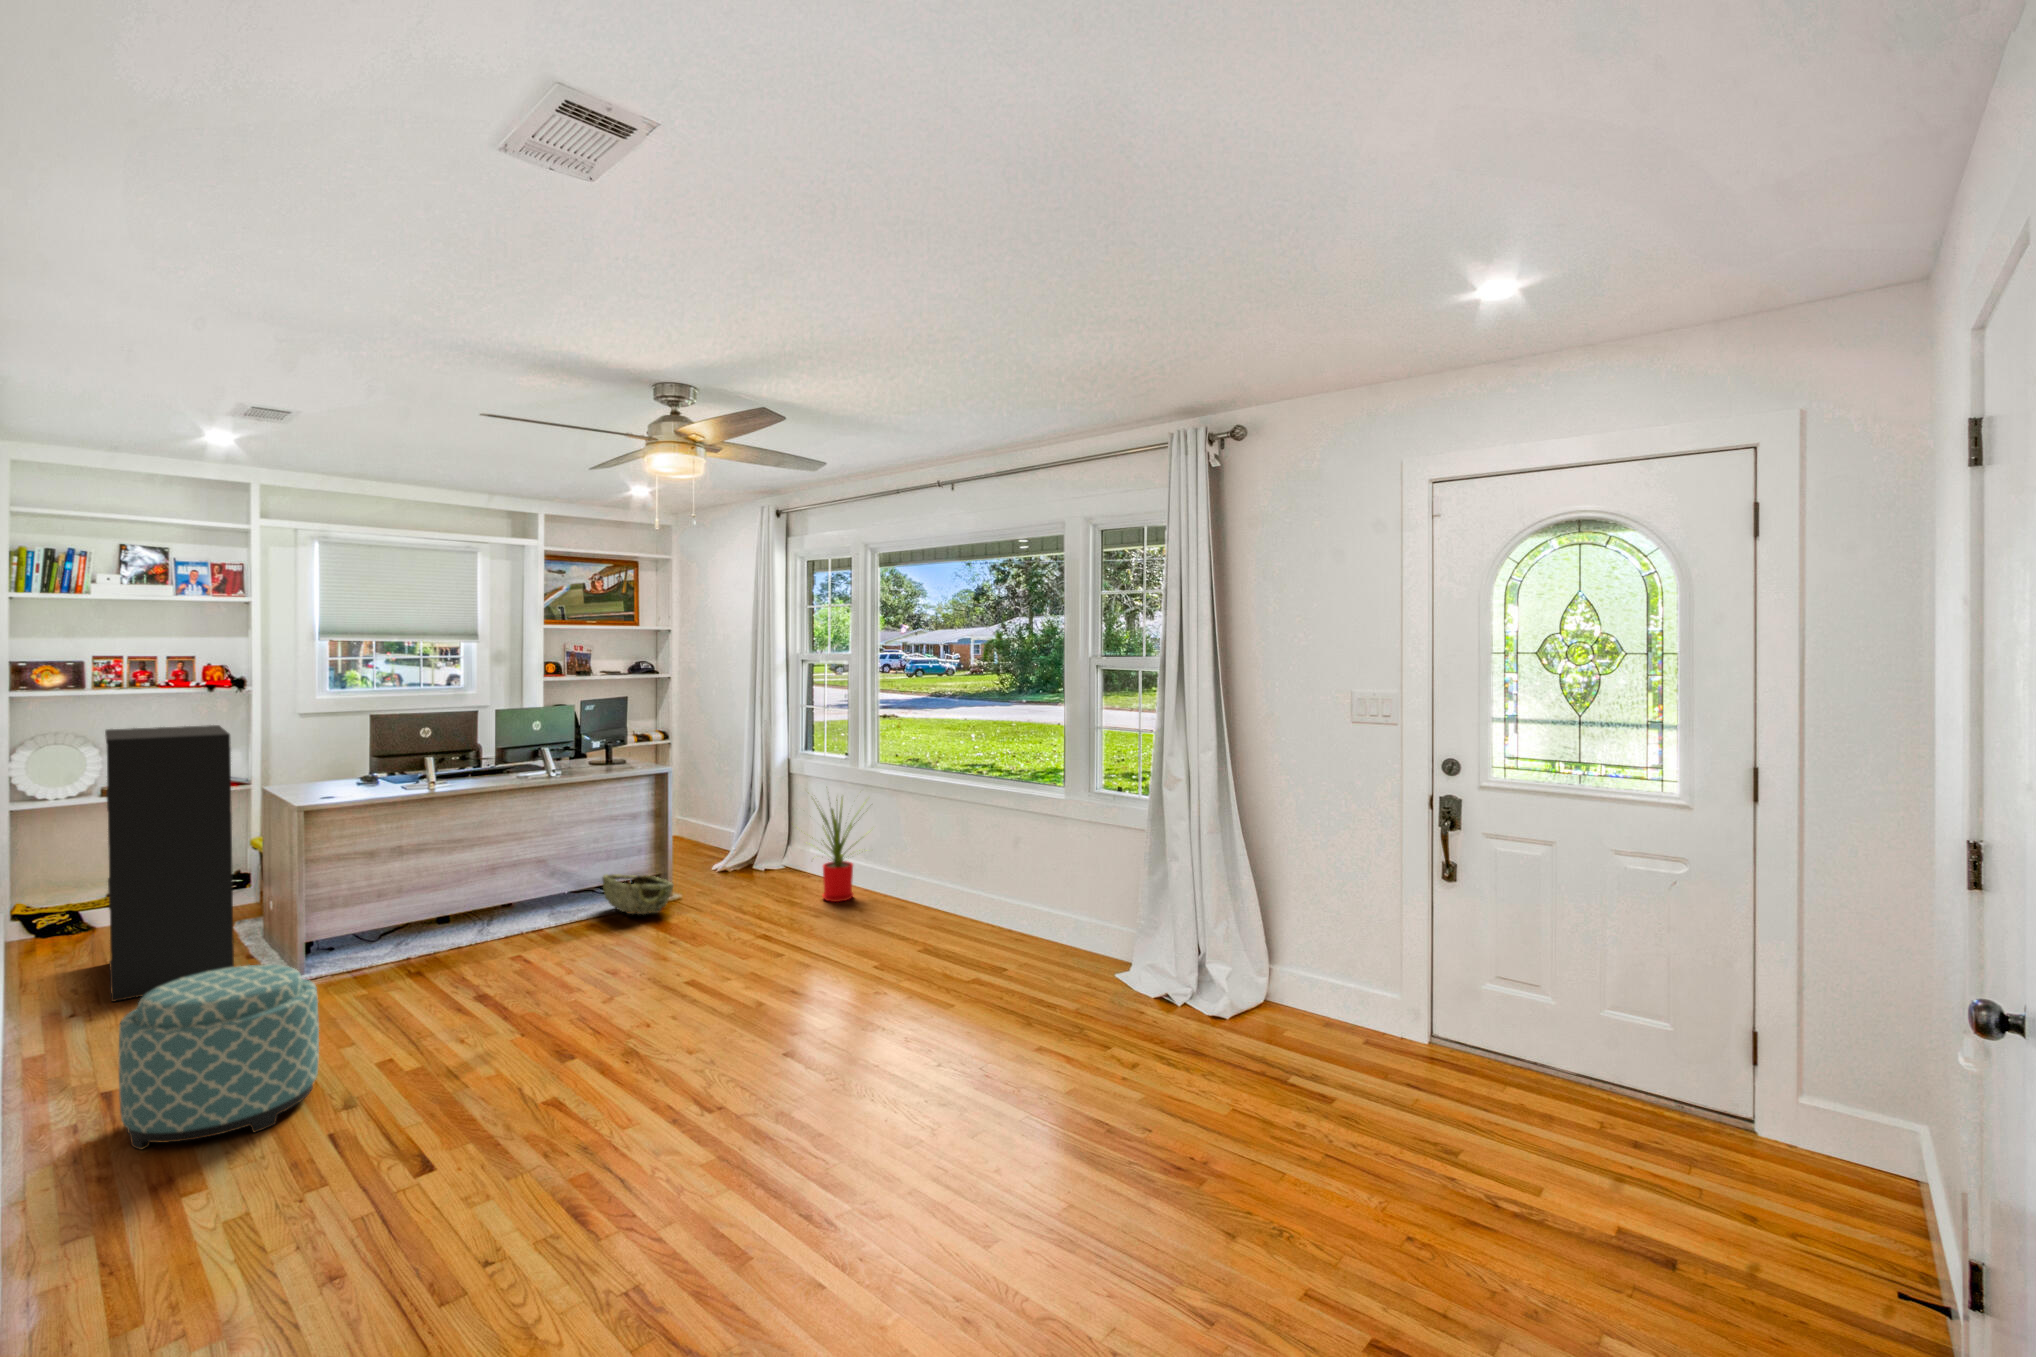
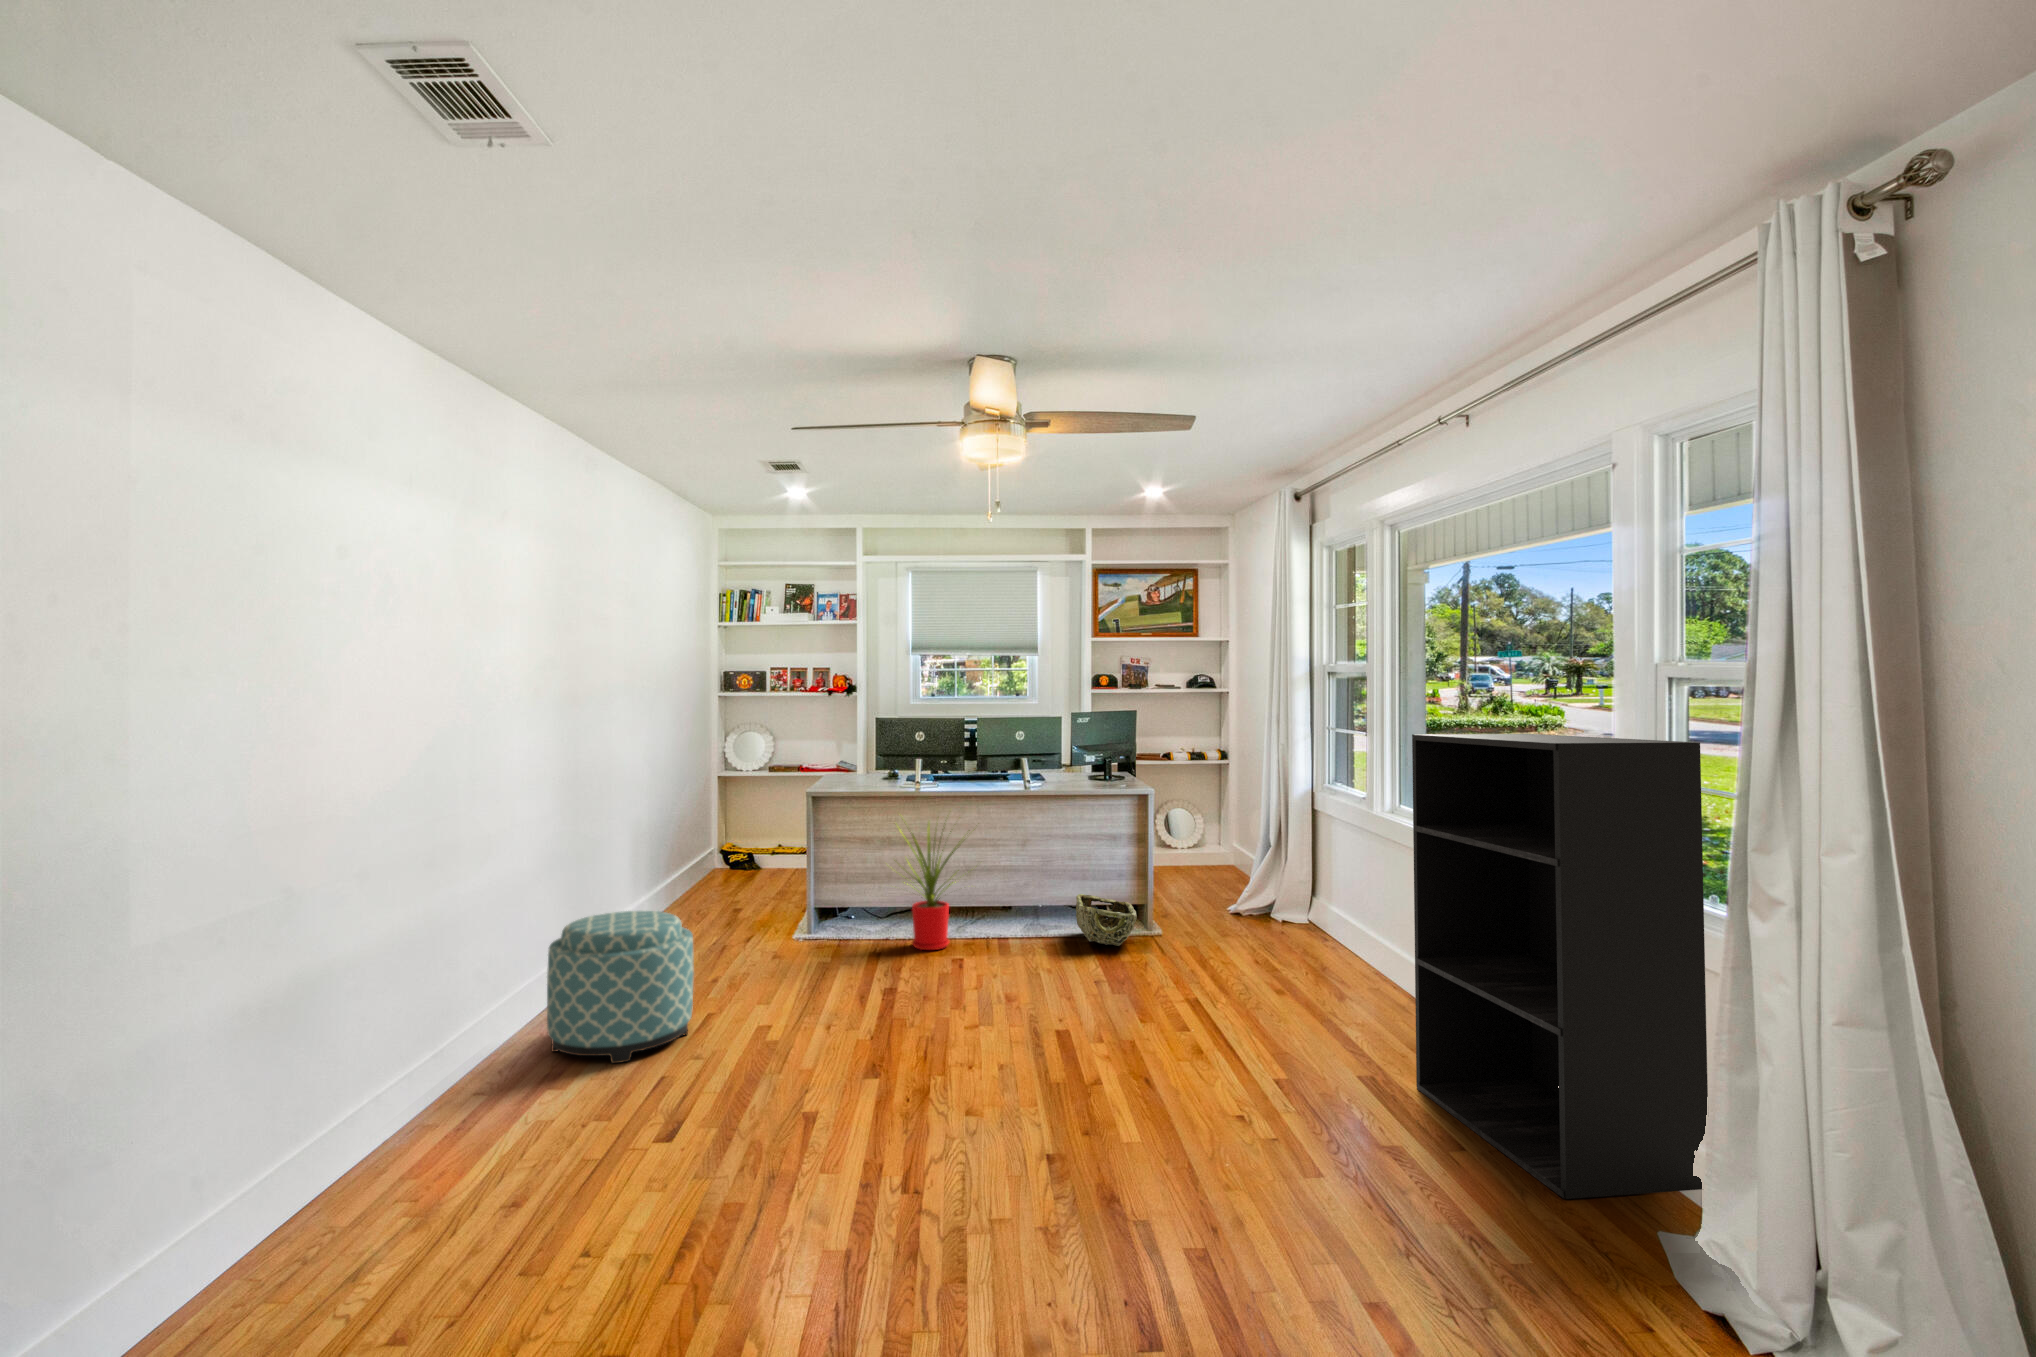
bookshelf: present [105,725,234,1002] -> present [1412,734,1708,1199]
house plant: present [813,797,865,902] -> present [896,822,965,950]

